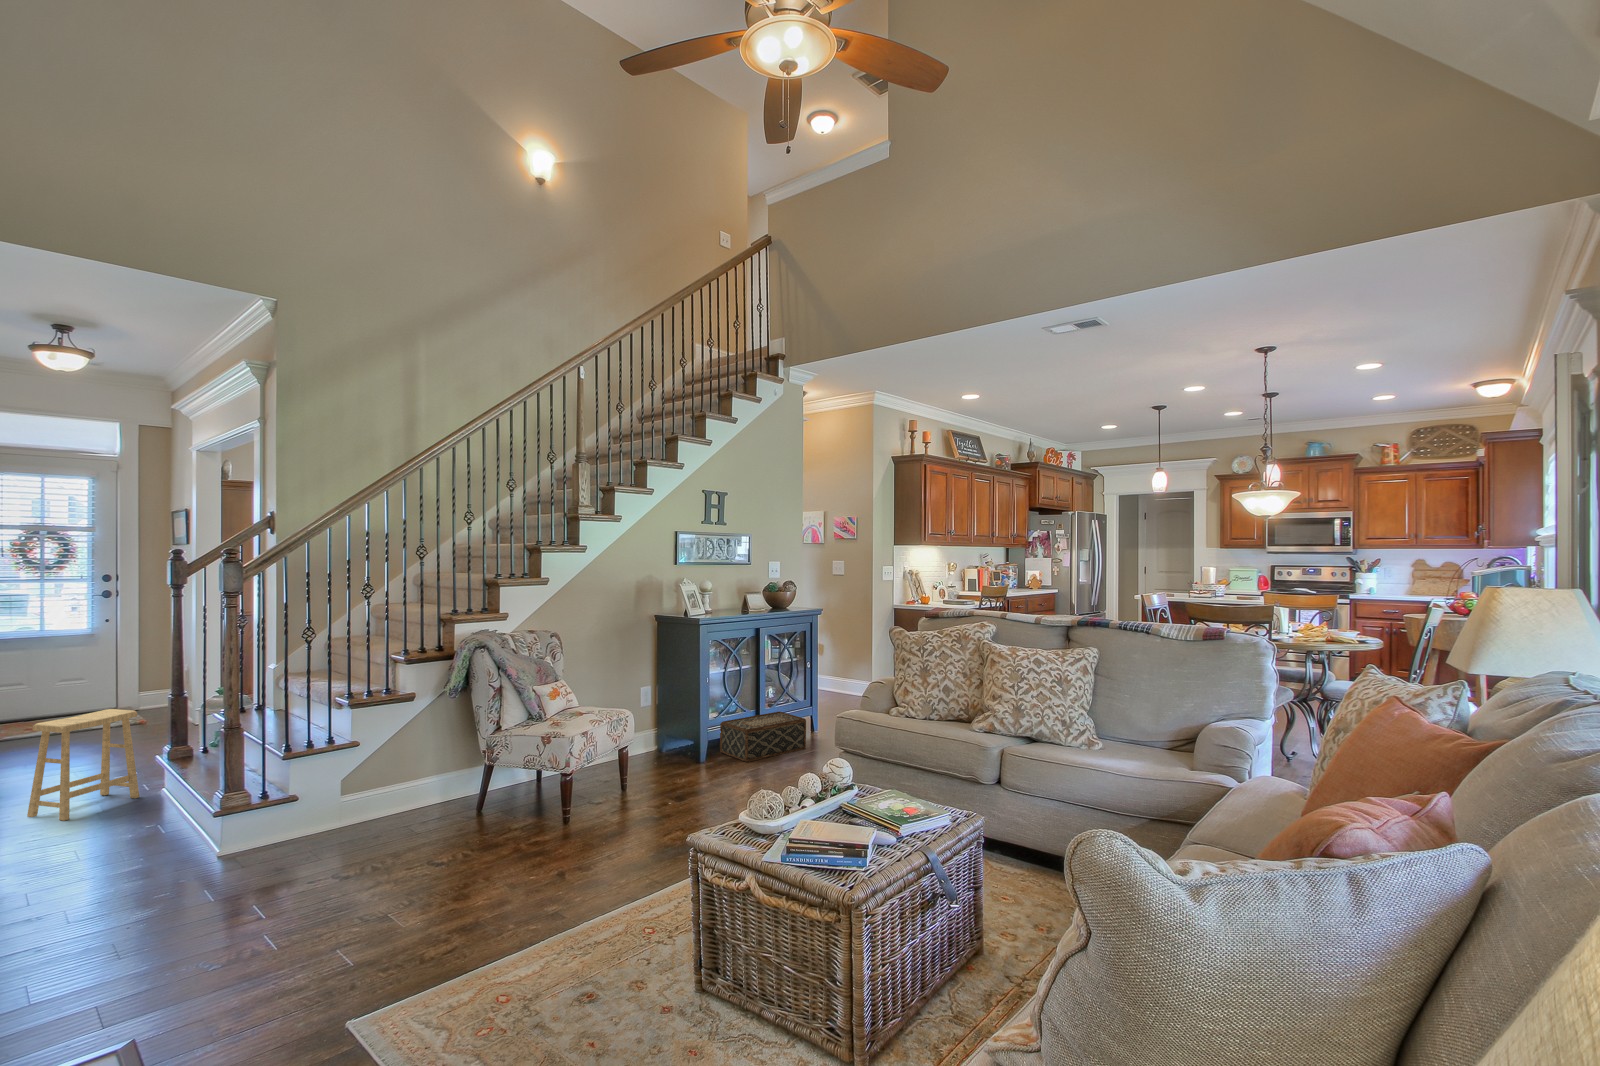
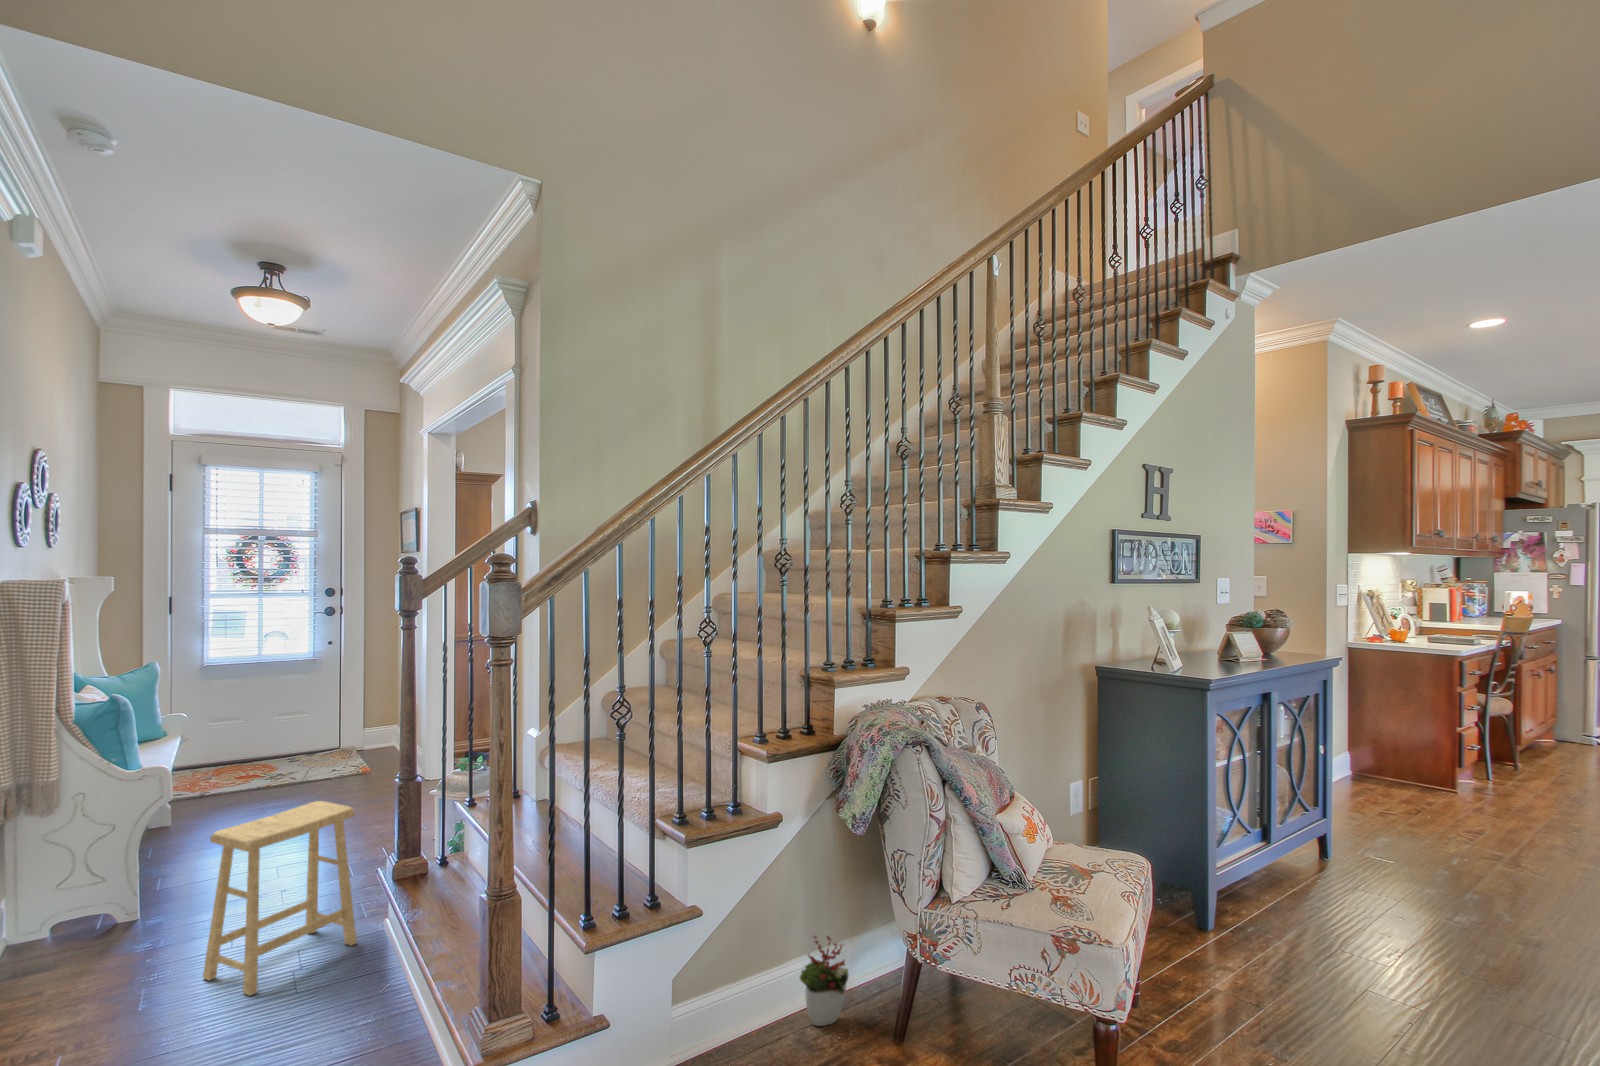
woven basket: present [720,712,806,762] -> none [1230,837,1384,945]
decorative plant: none [423,757,455,806] -> present [800,936,848,1026]

